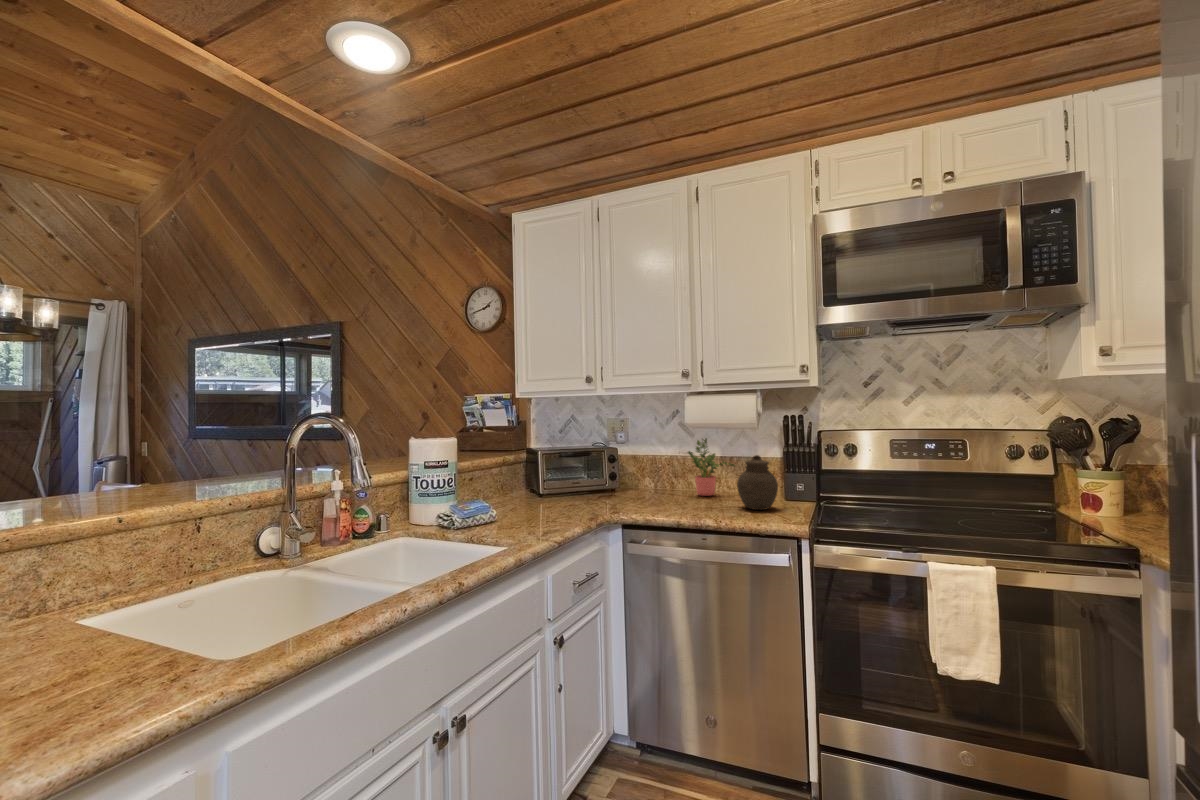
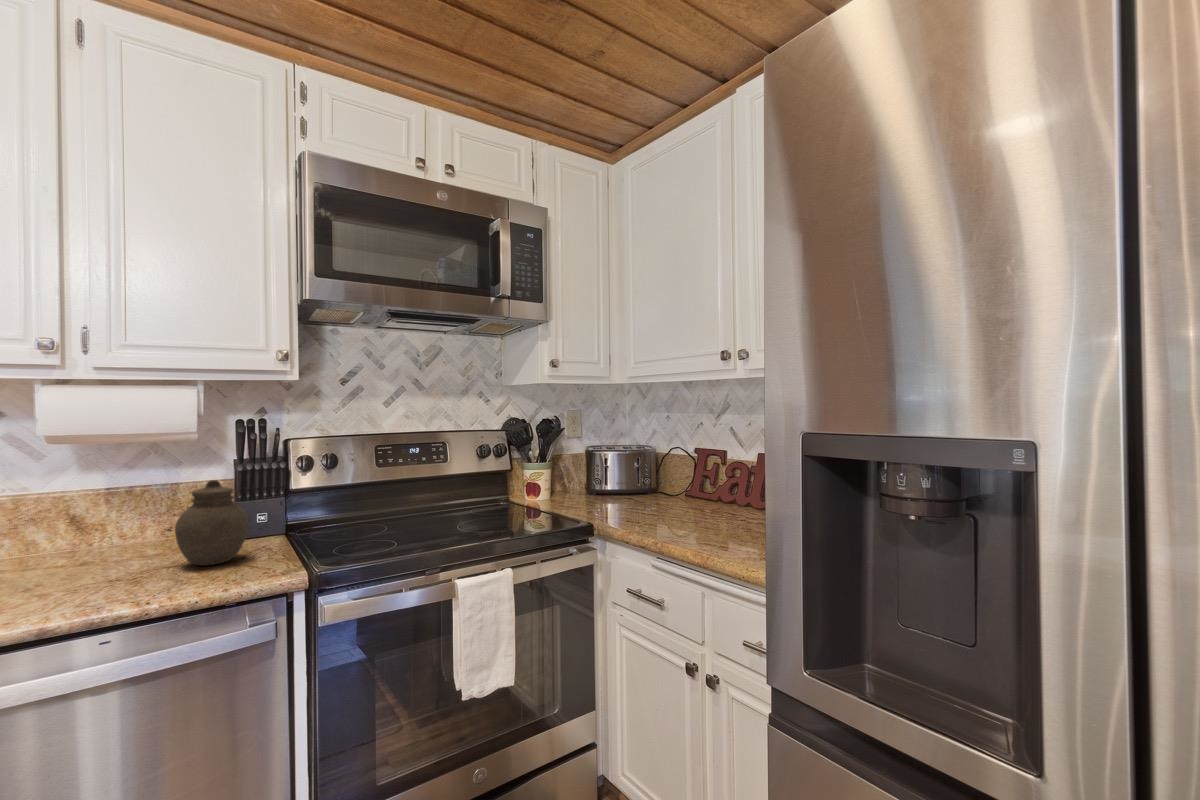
potted plant: present [688,439,735,496] -> none [47,459,148,563]

